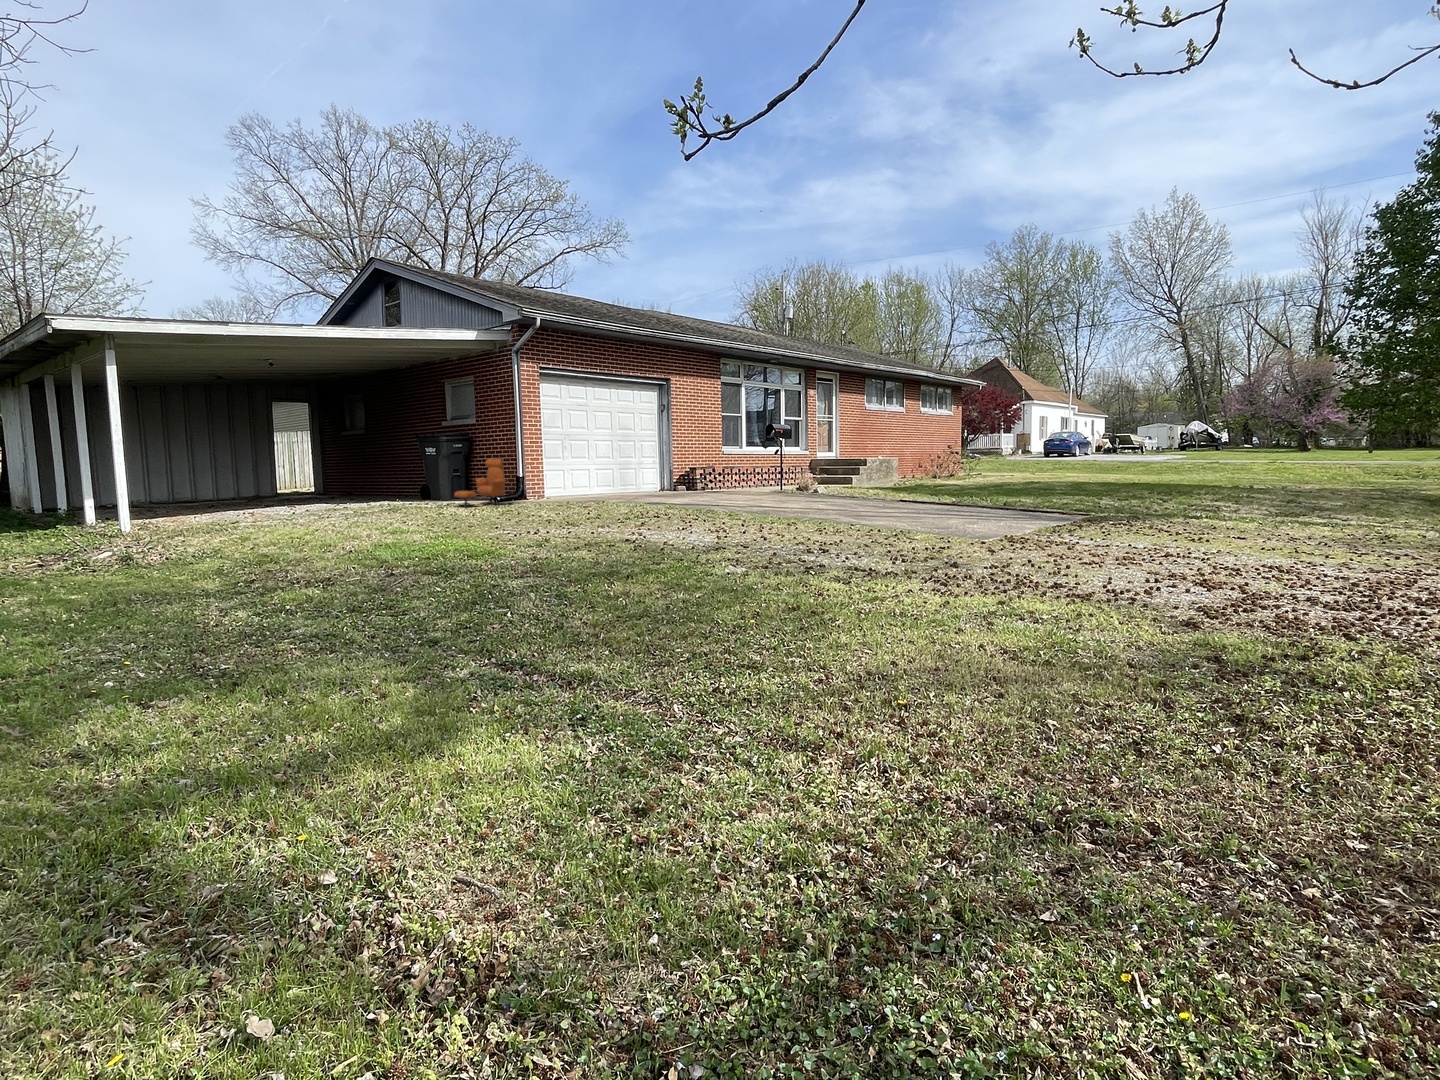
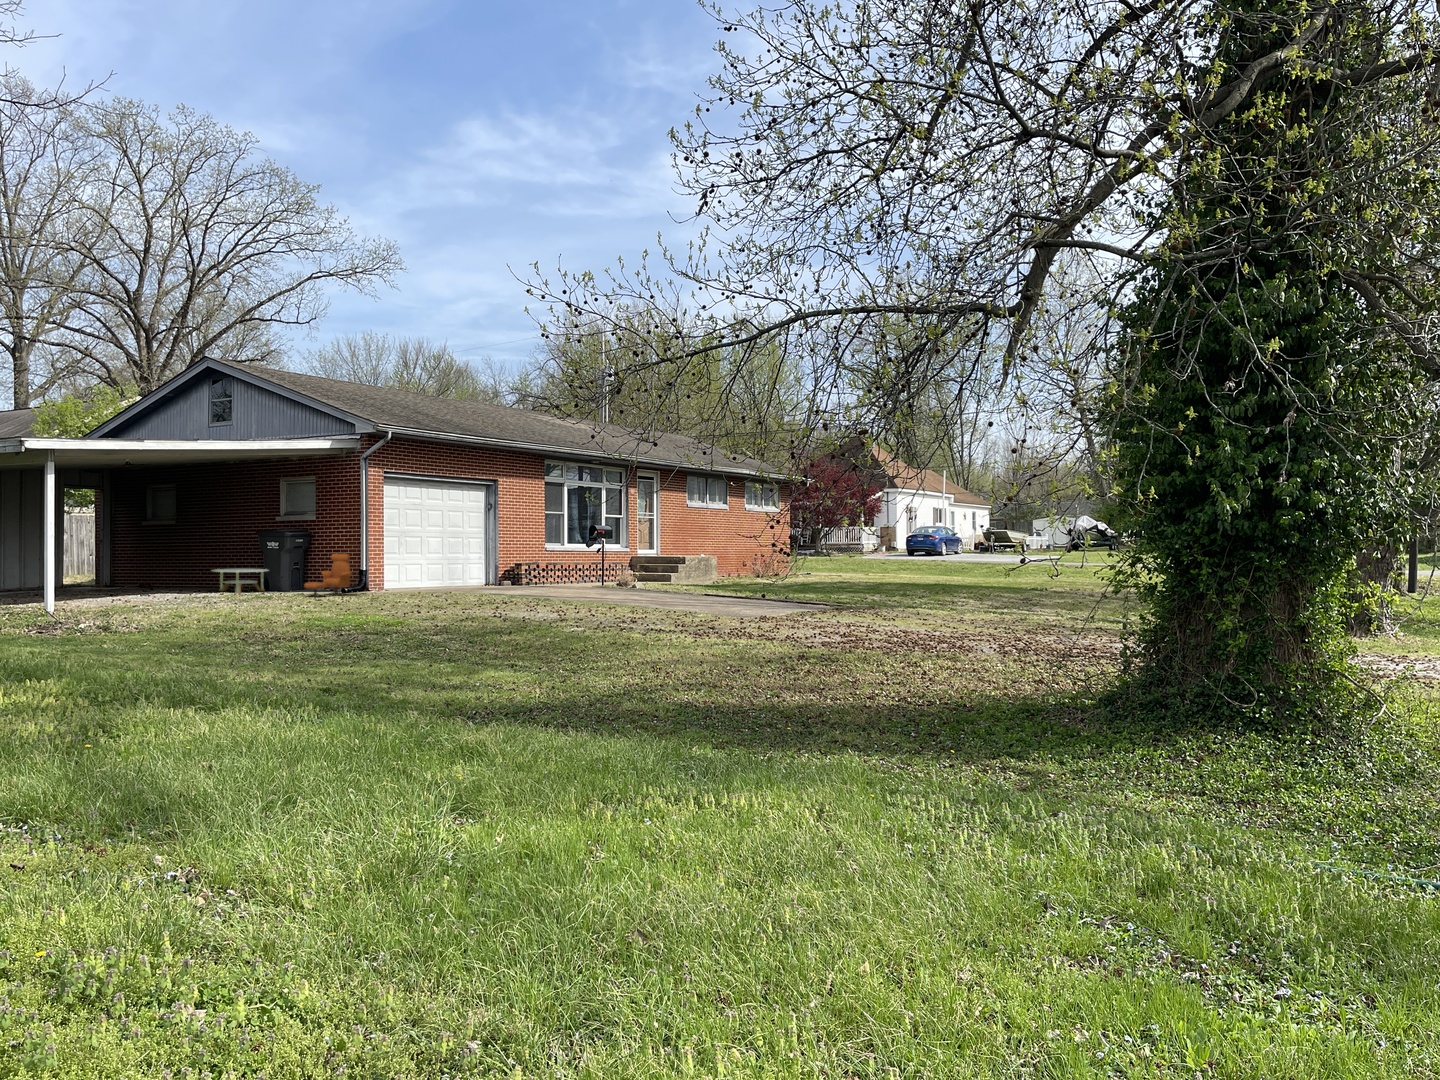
round table: none [369,476,430,503] -> present [213,569,267,594]

